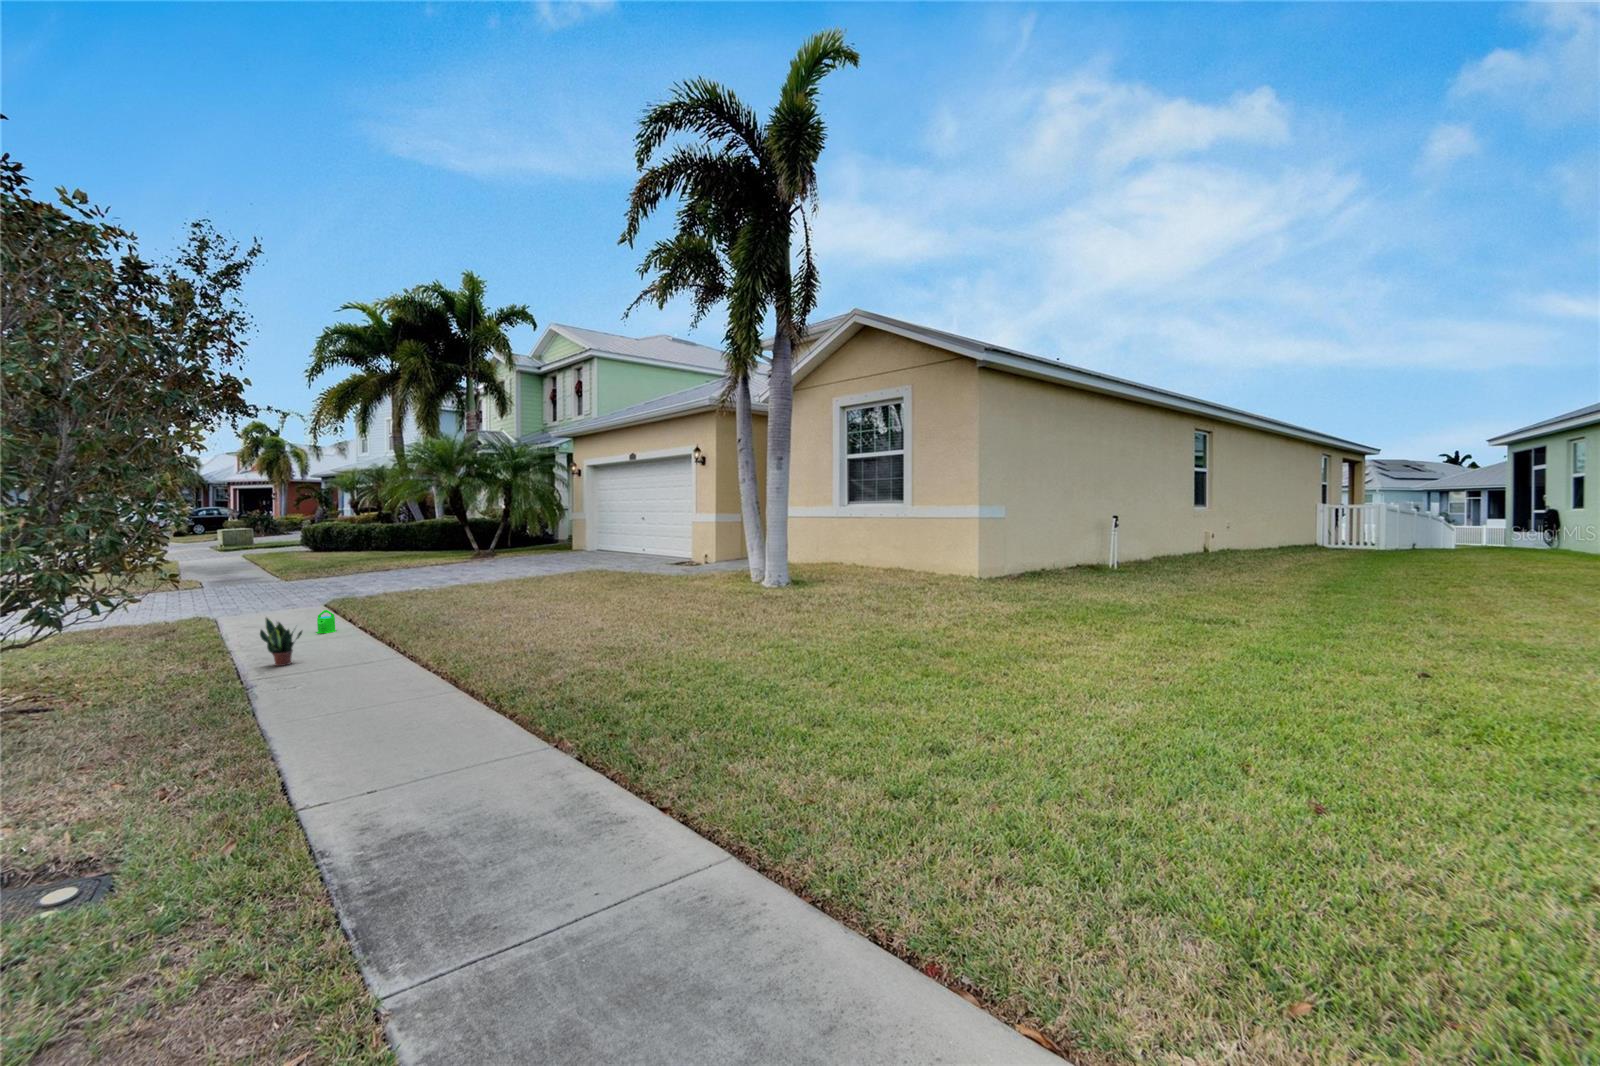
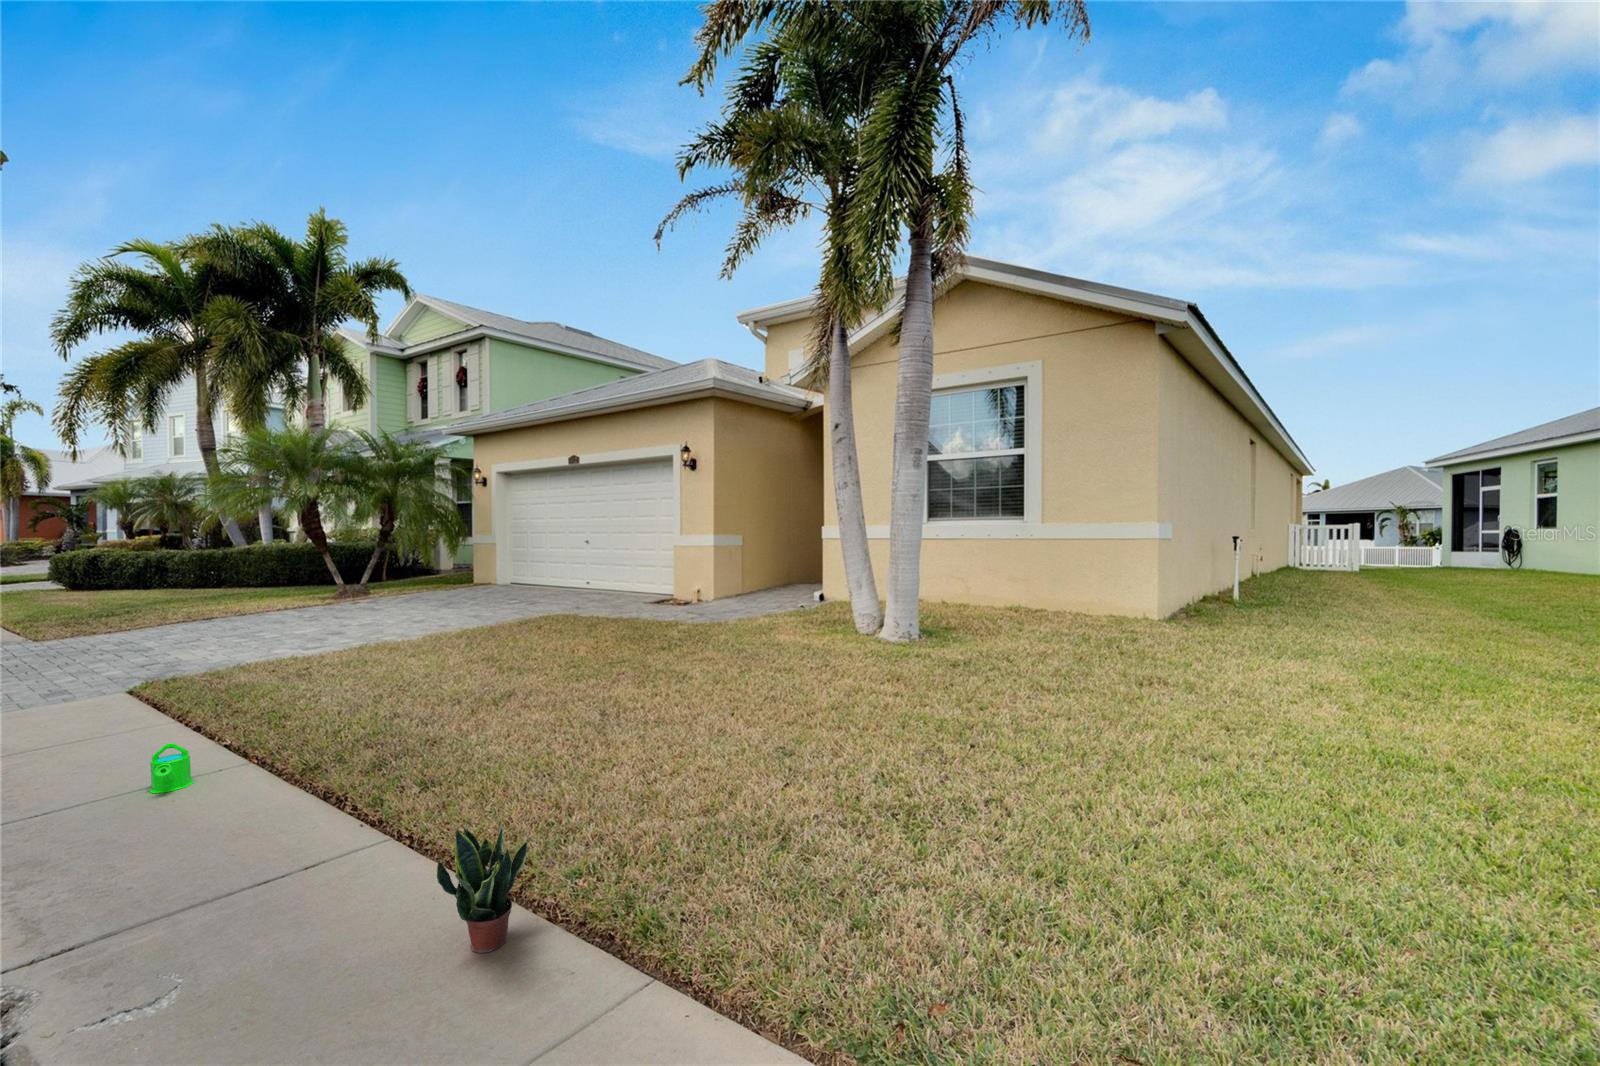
potted plant: present [260,618,302,666] -> present [437,827,527,953]

